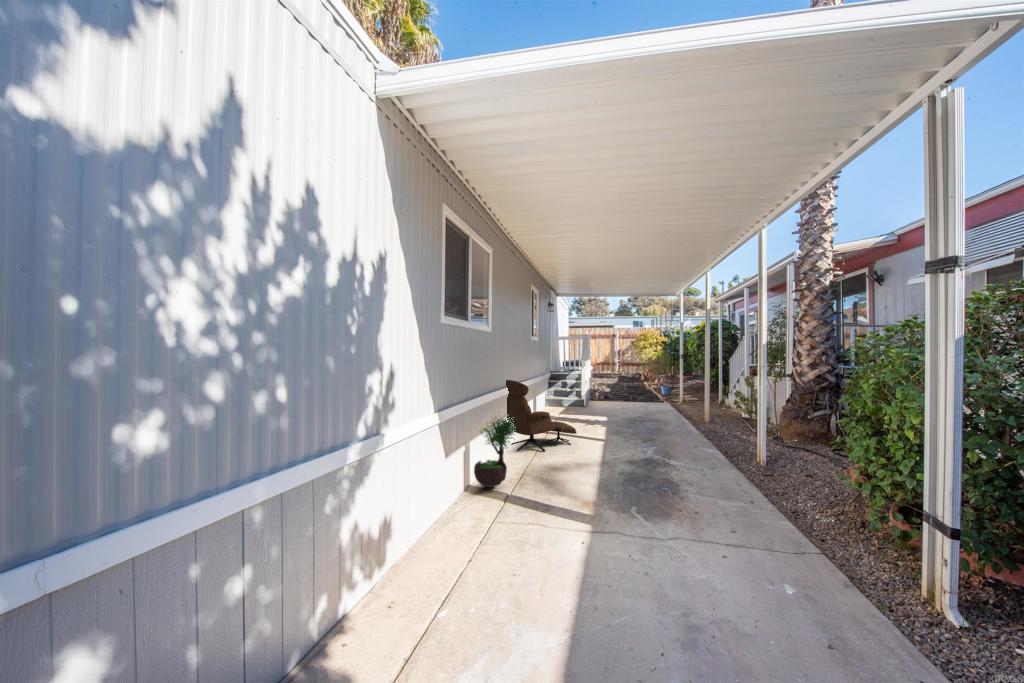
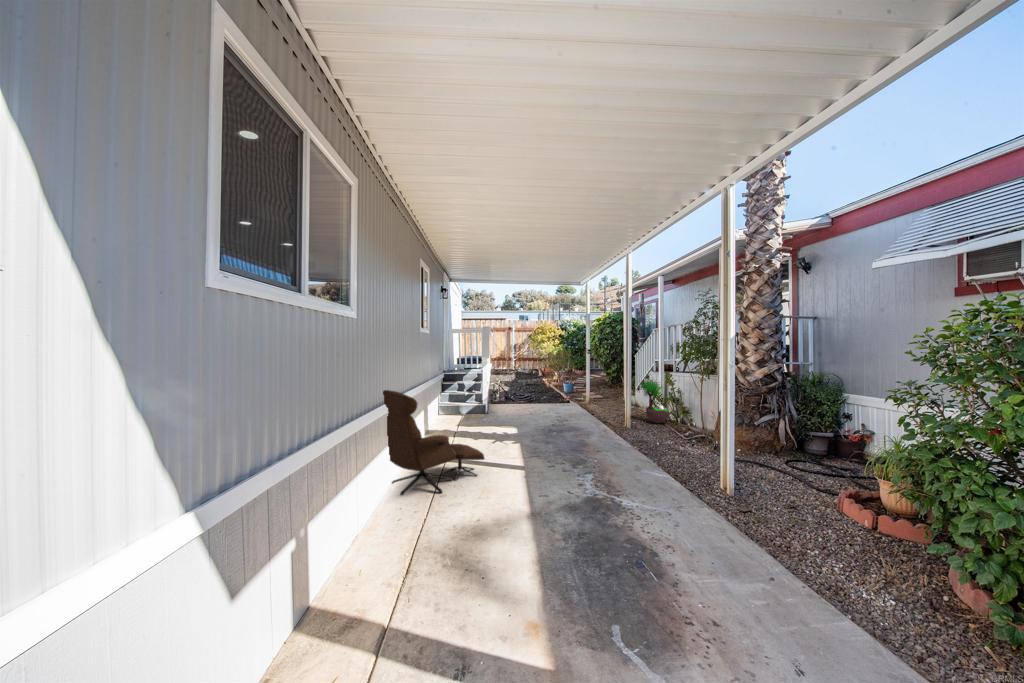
potted tree: present [474,417,516,487] -> present [640,379,669,423]

